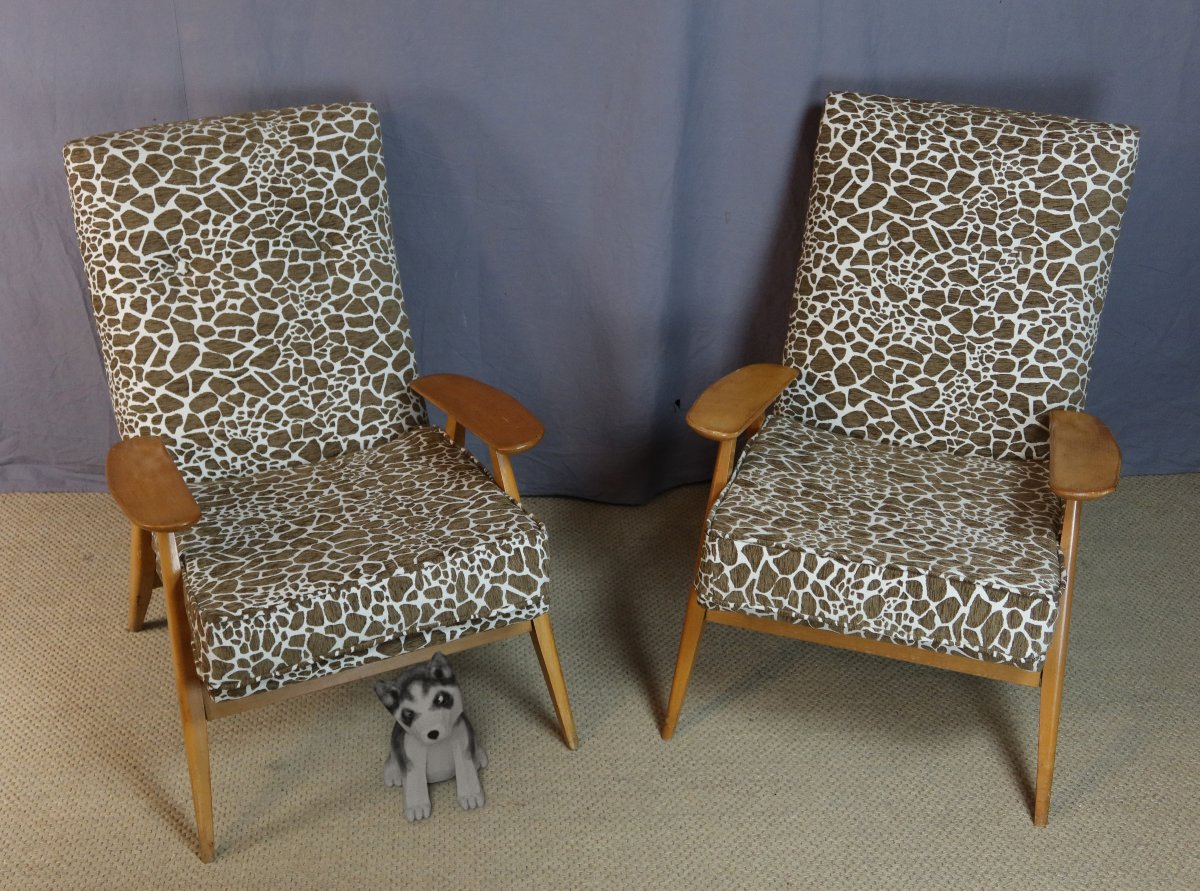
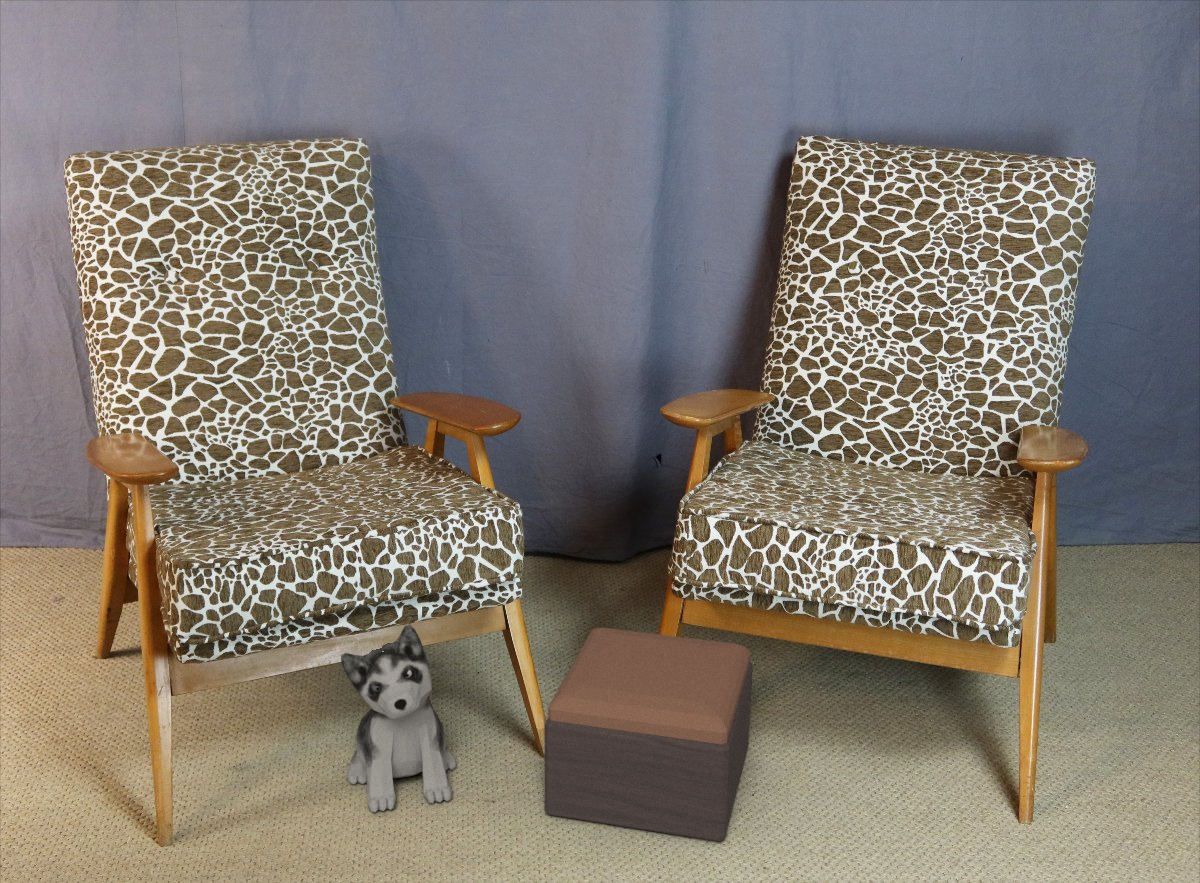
footstool: none [574,629,775,855] -> present [544,628,753,842]

